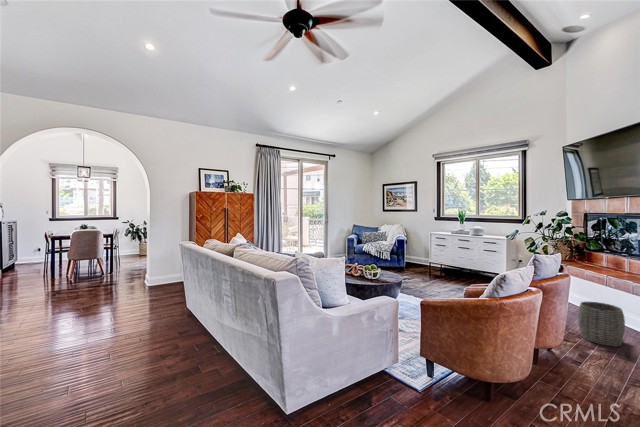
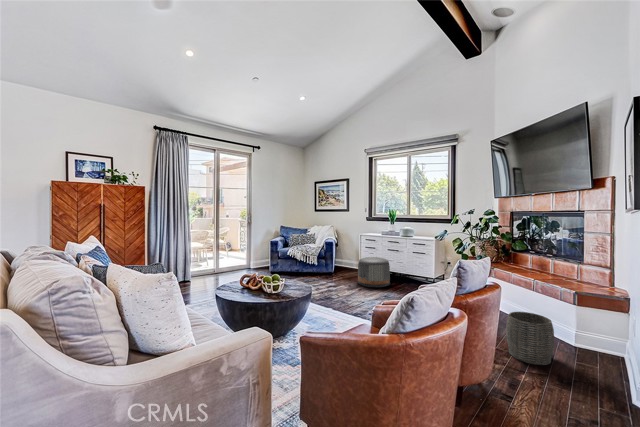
pouf: none [430,254,460,281] -> present [358,257,390,287]

